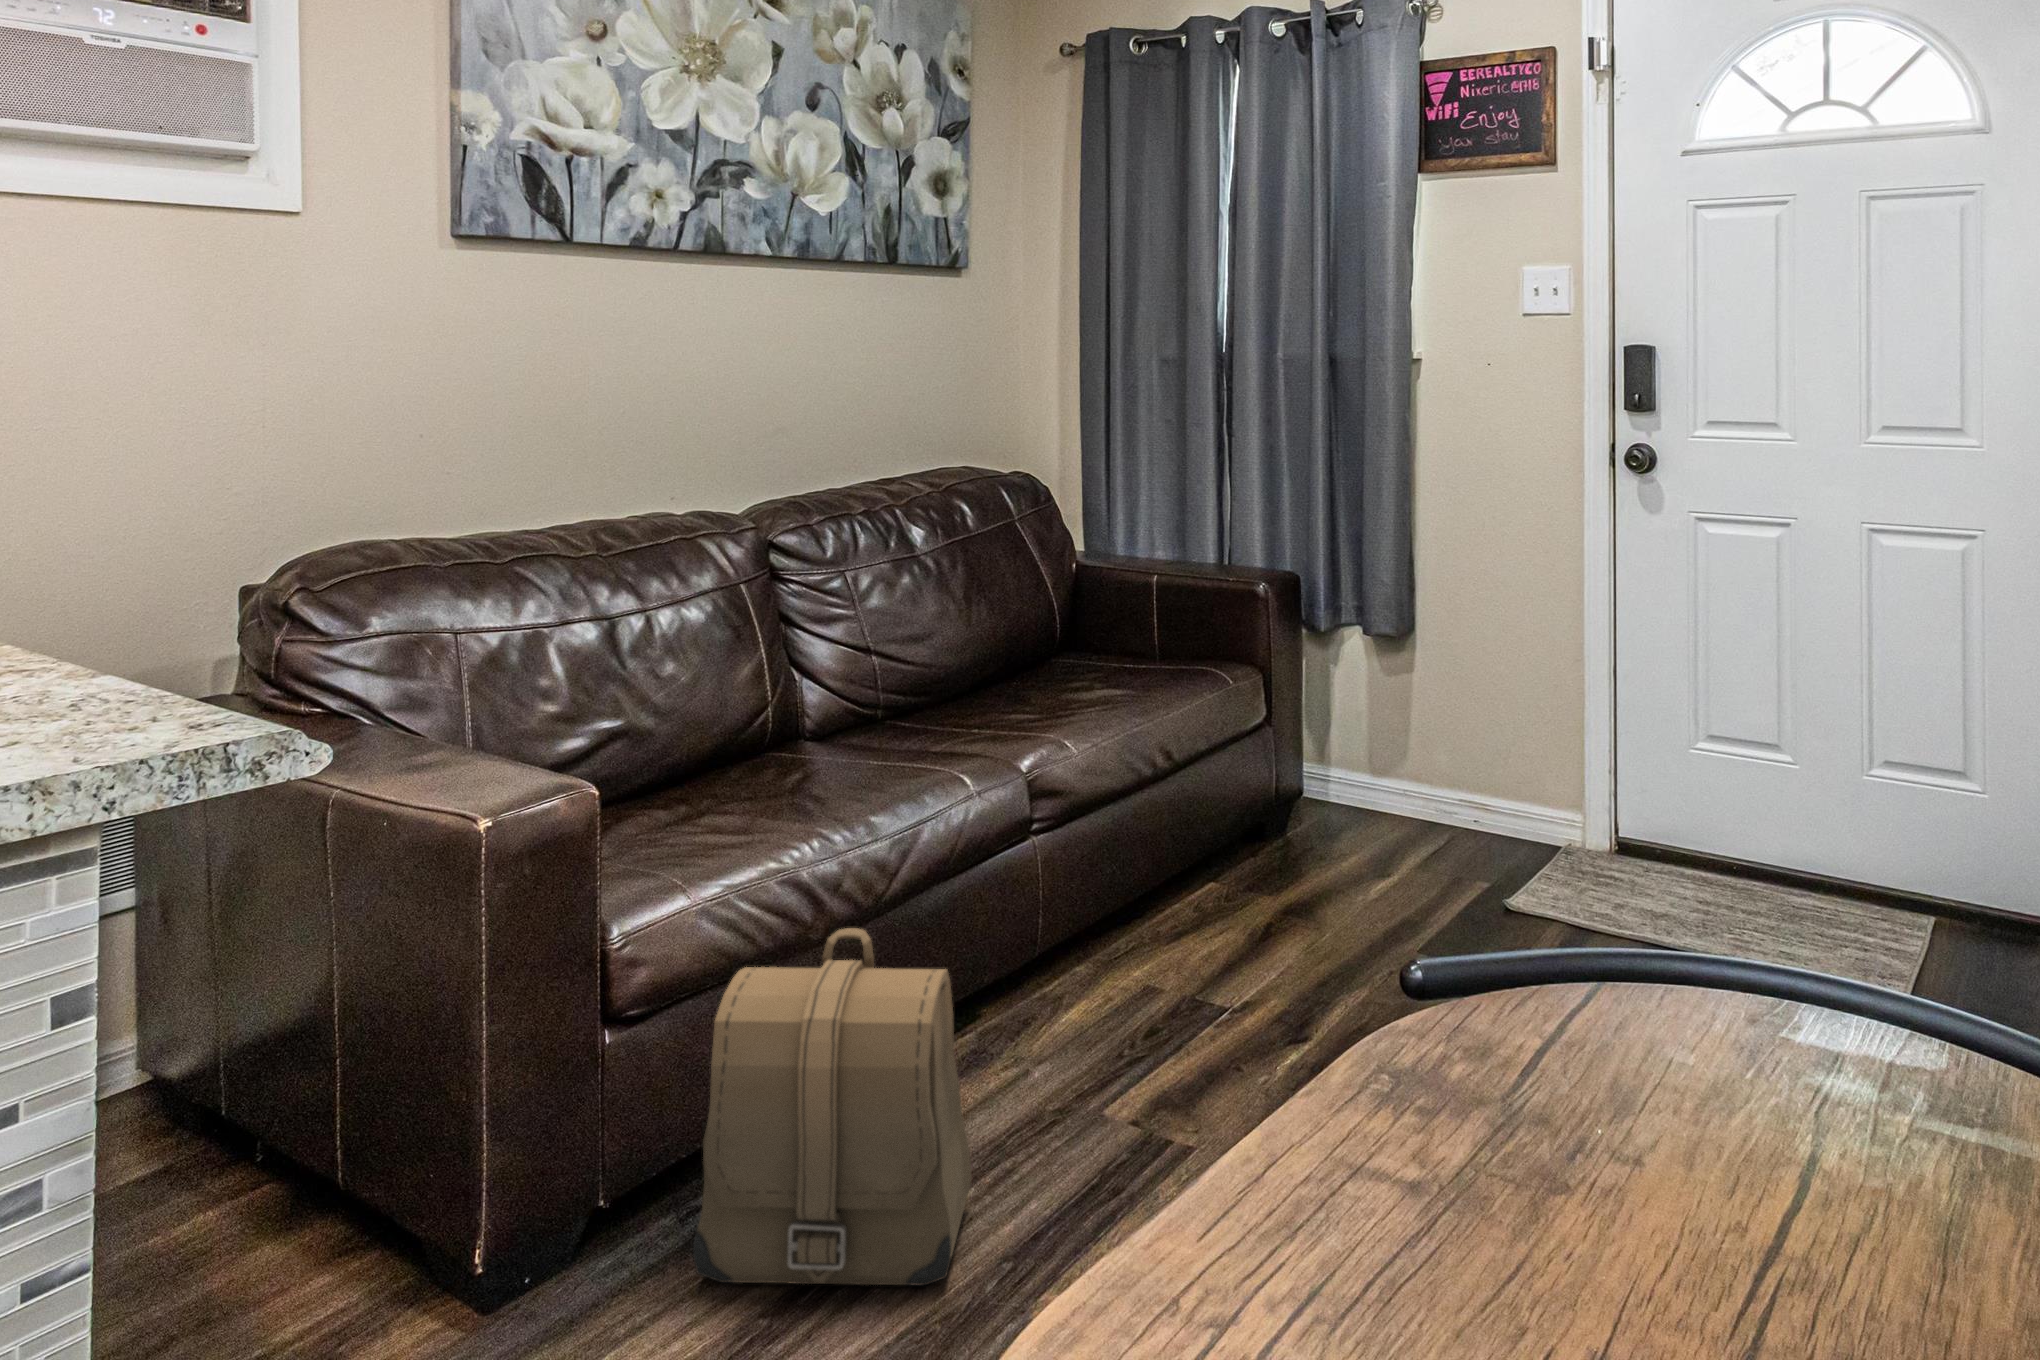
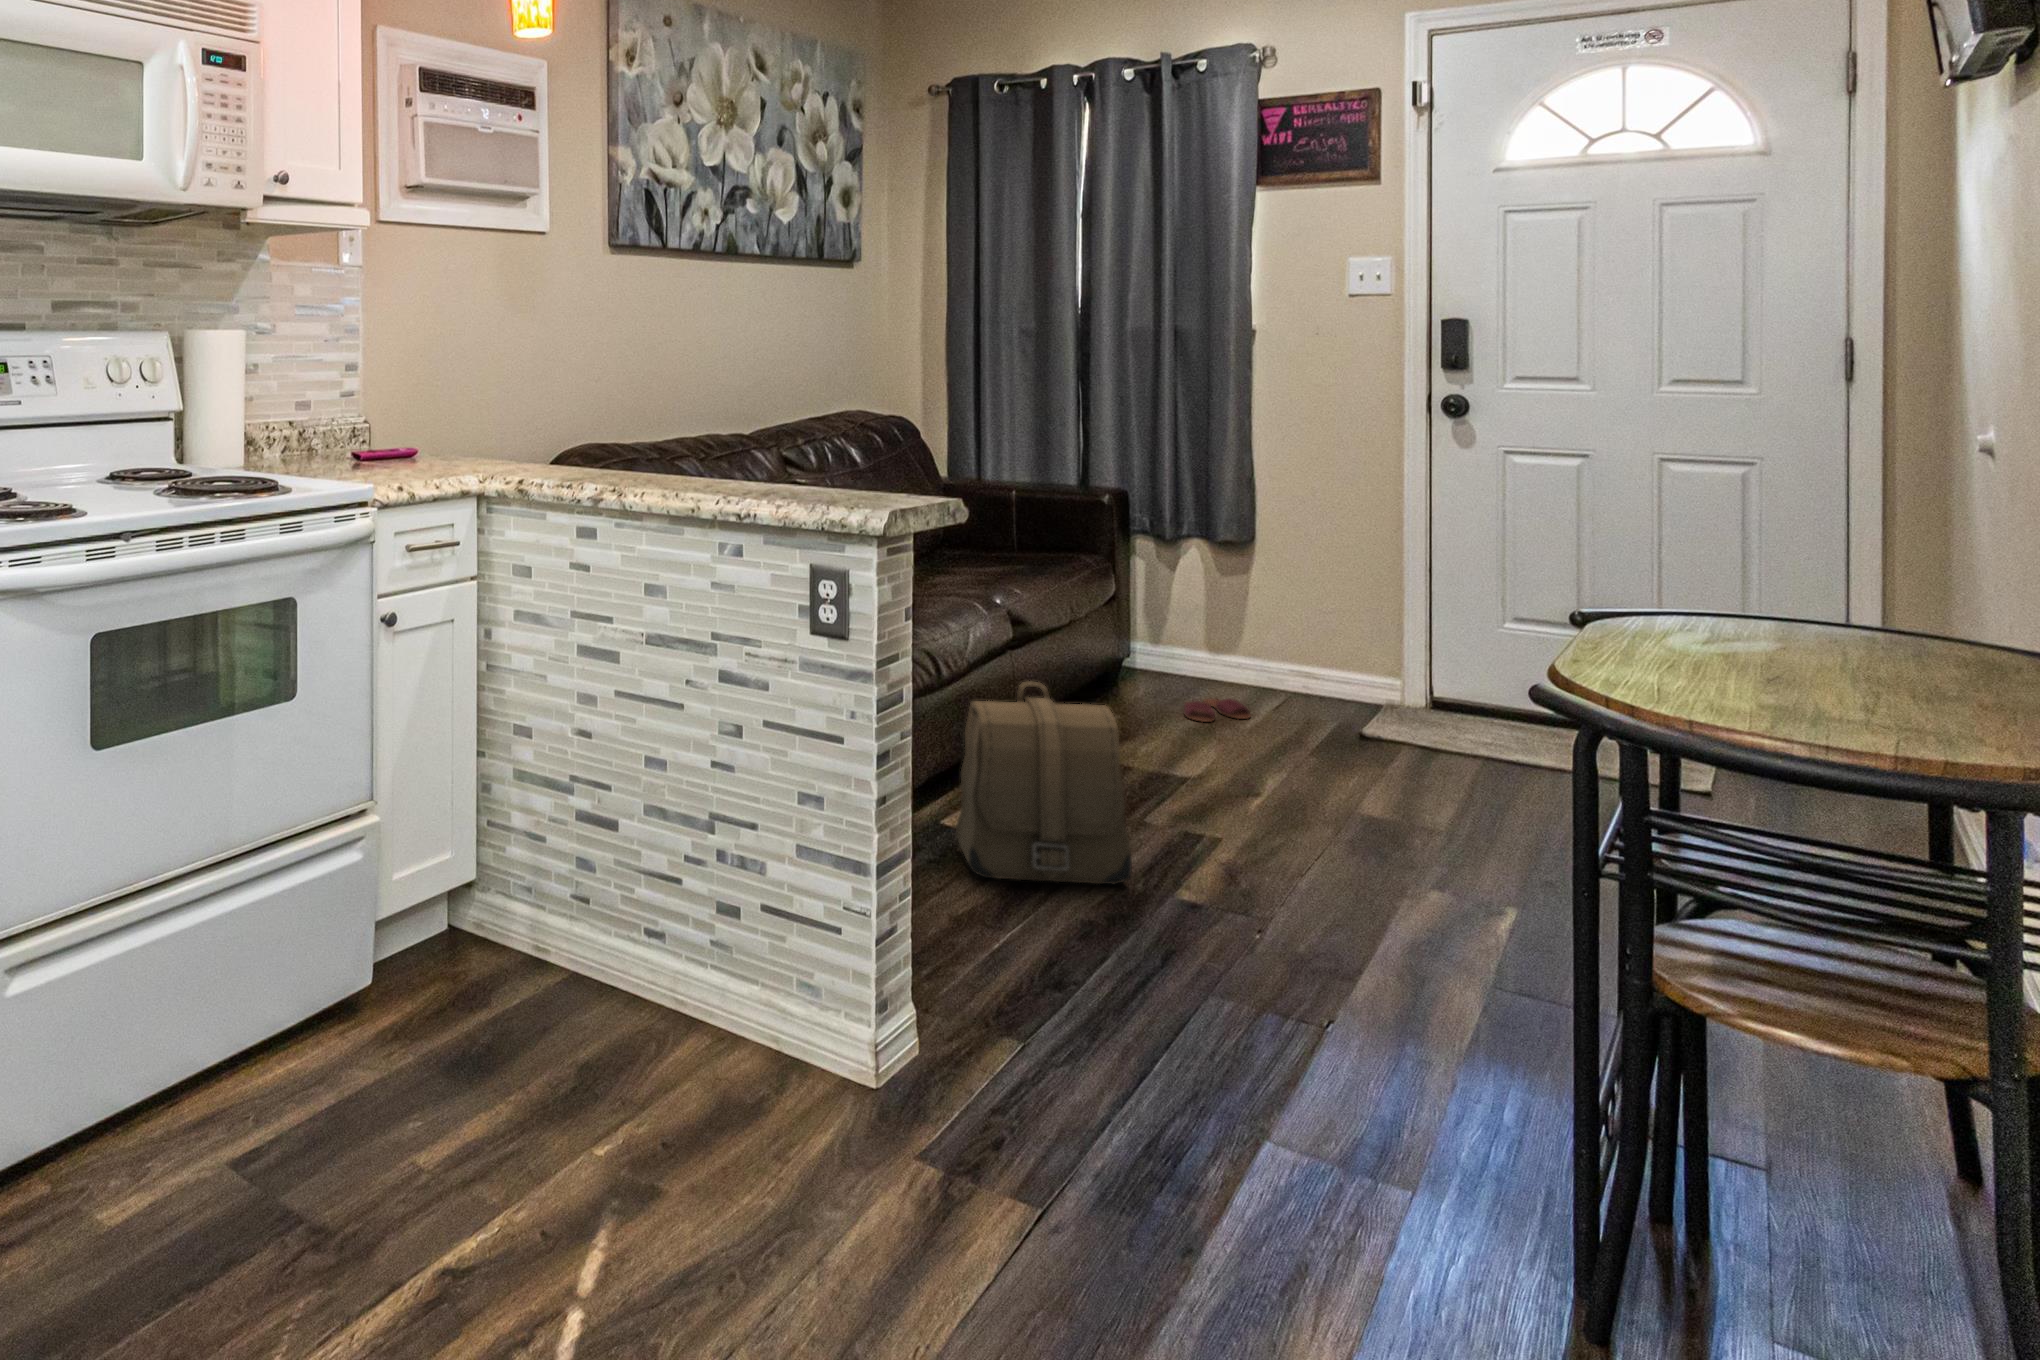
slippers: none [1291,849,1378,893] -> present [1184,698,1250,722]

